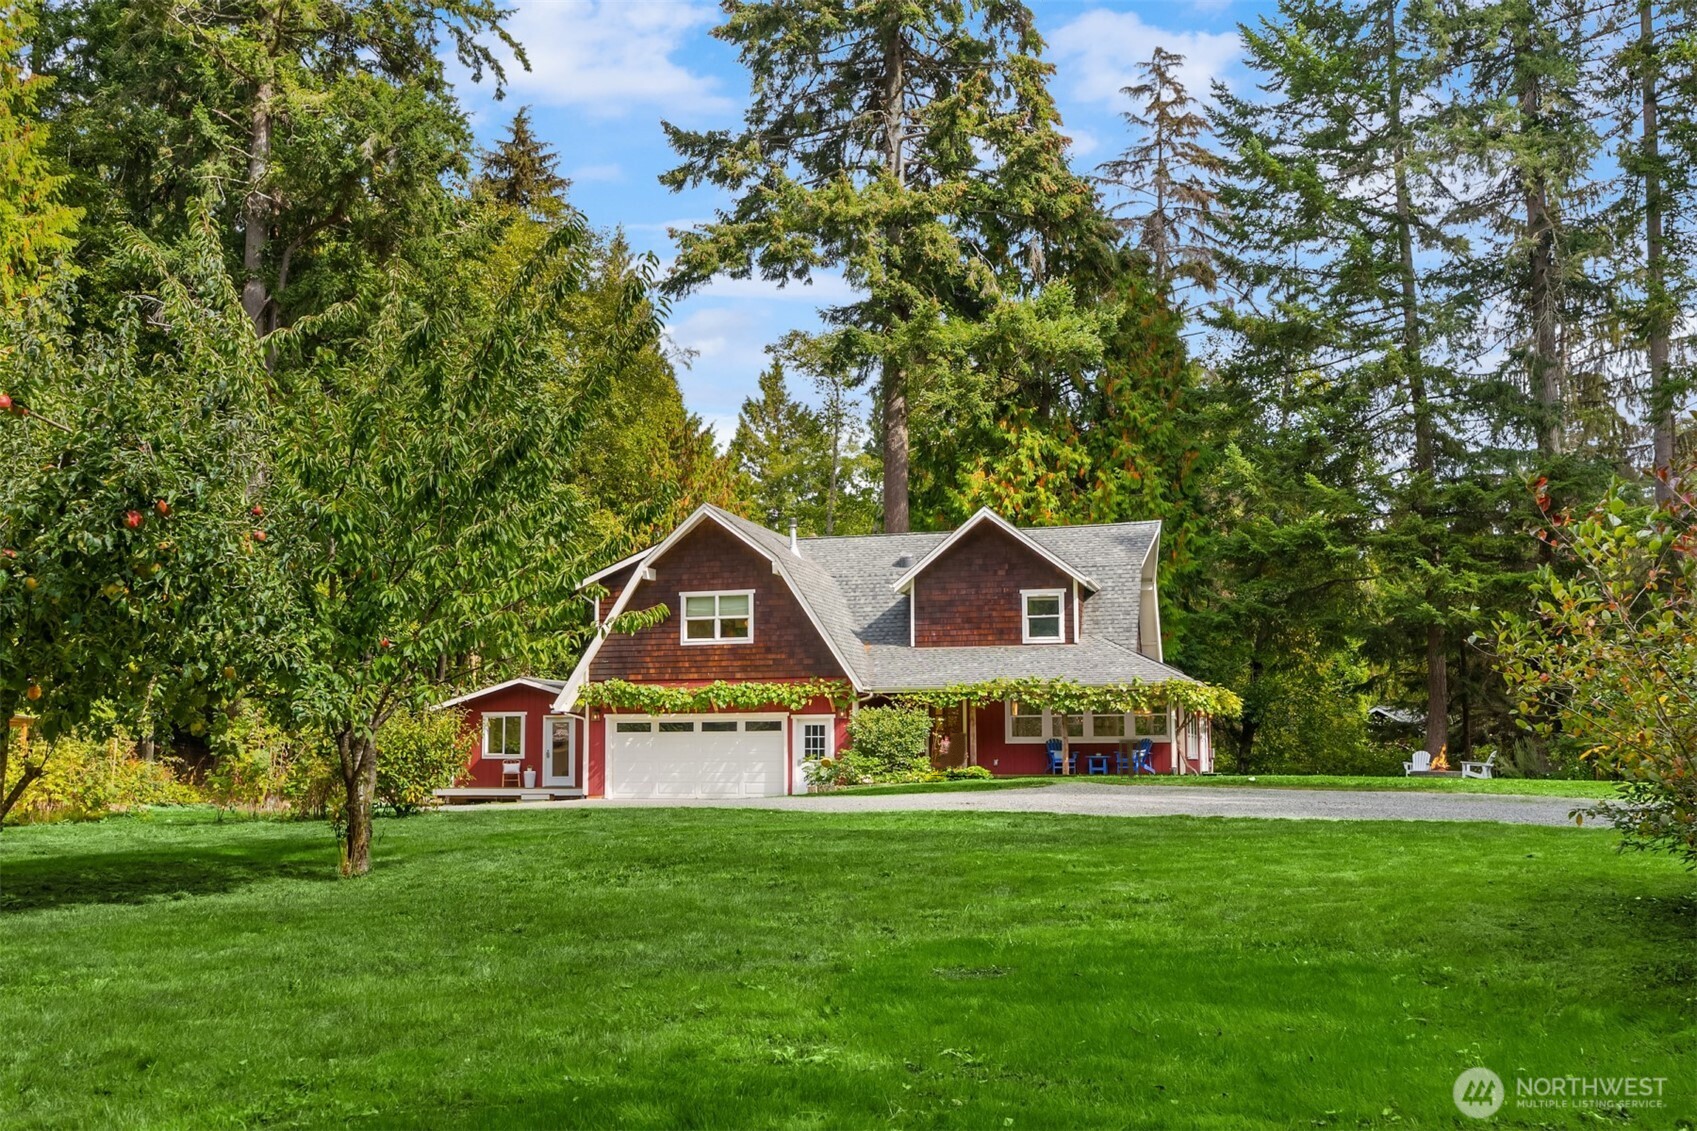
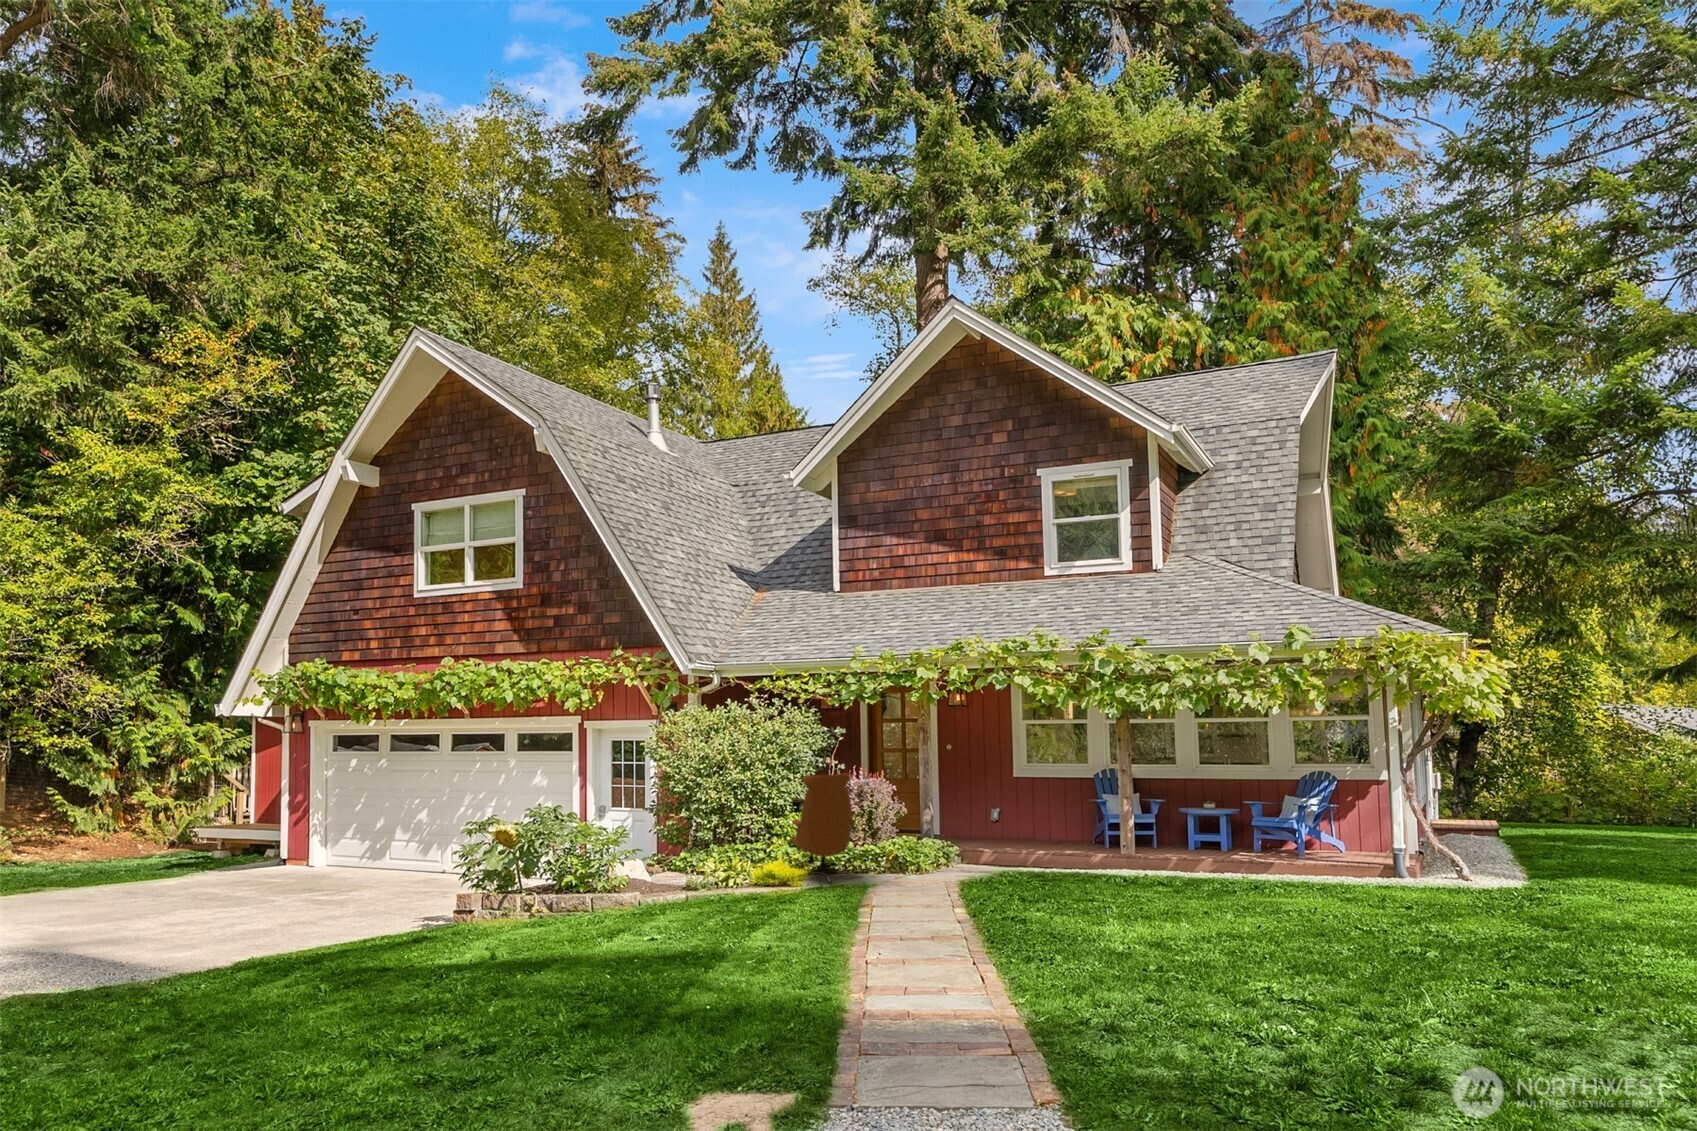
stool: present [1119,739,1142,778] -> none [1239,814,1328,960]

